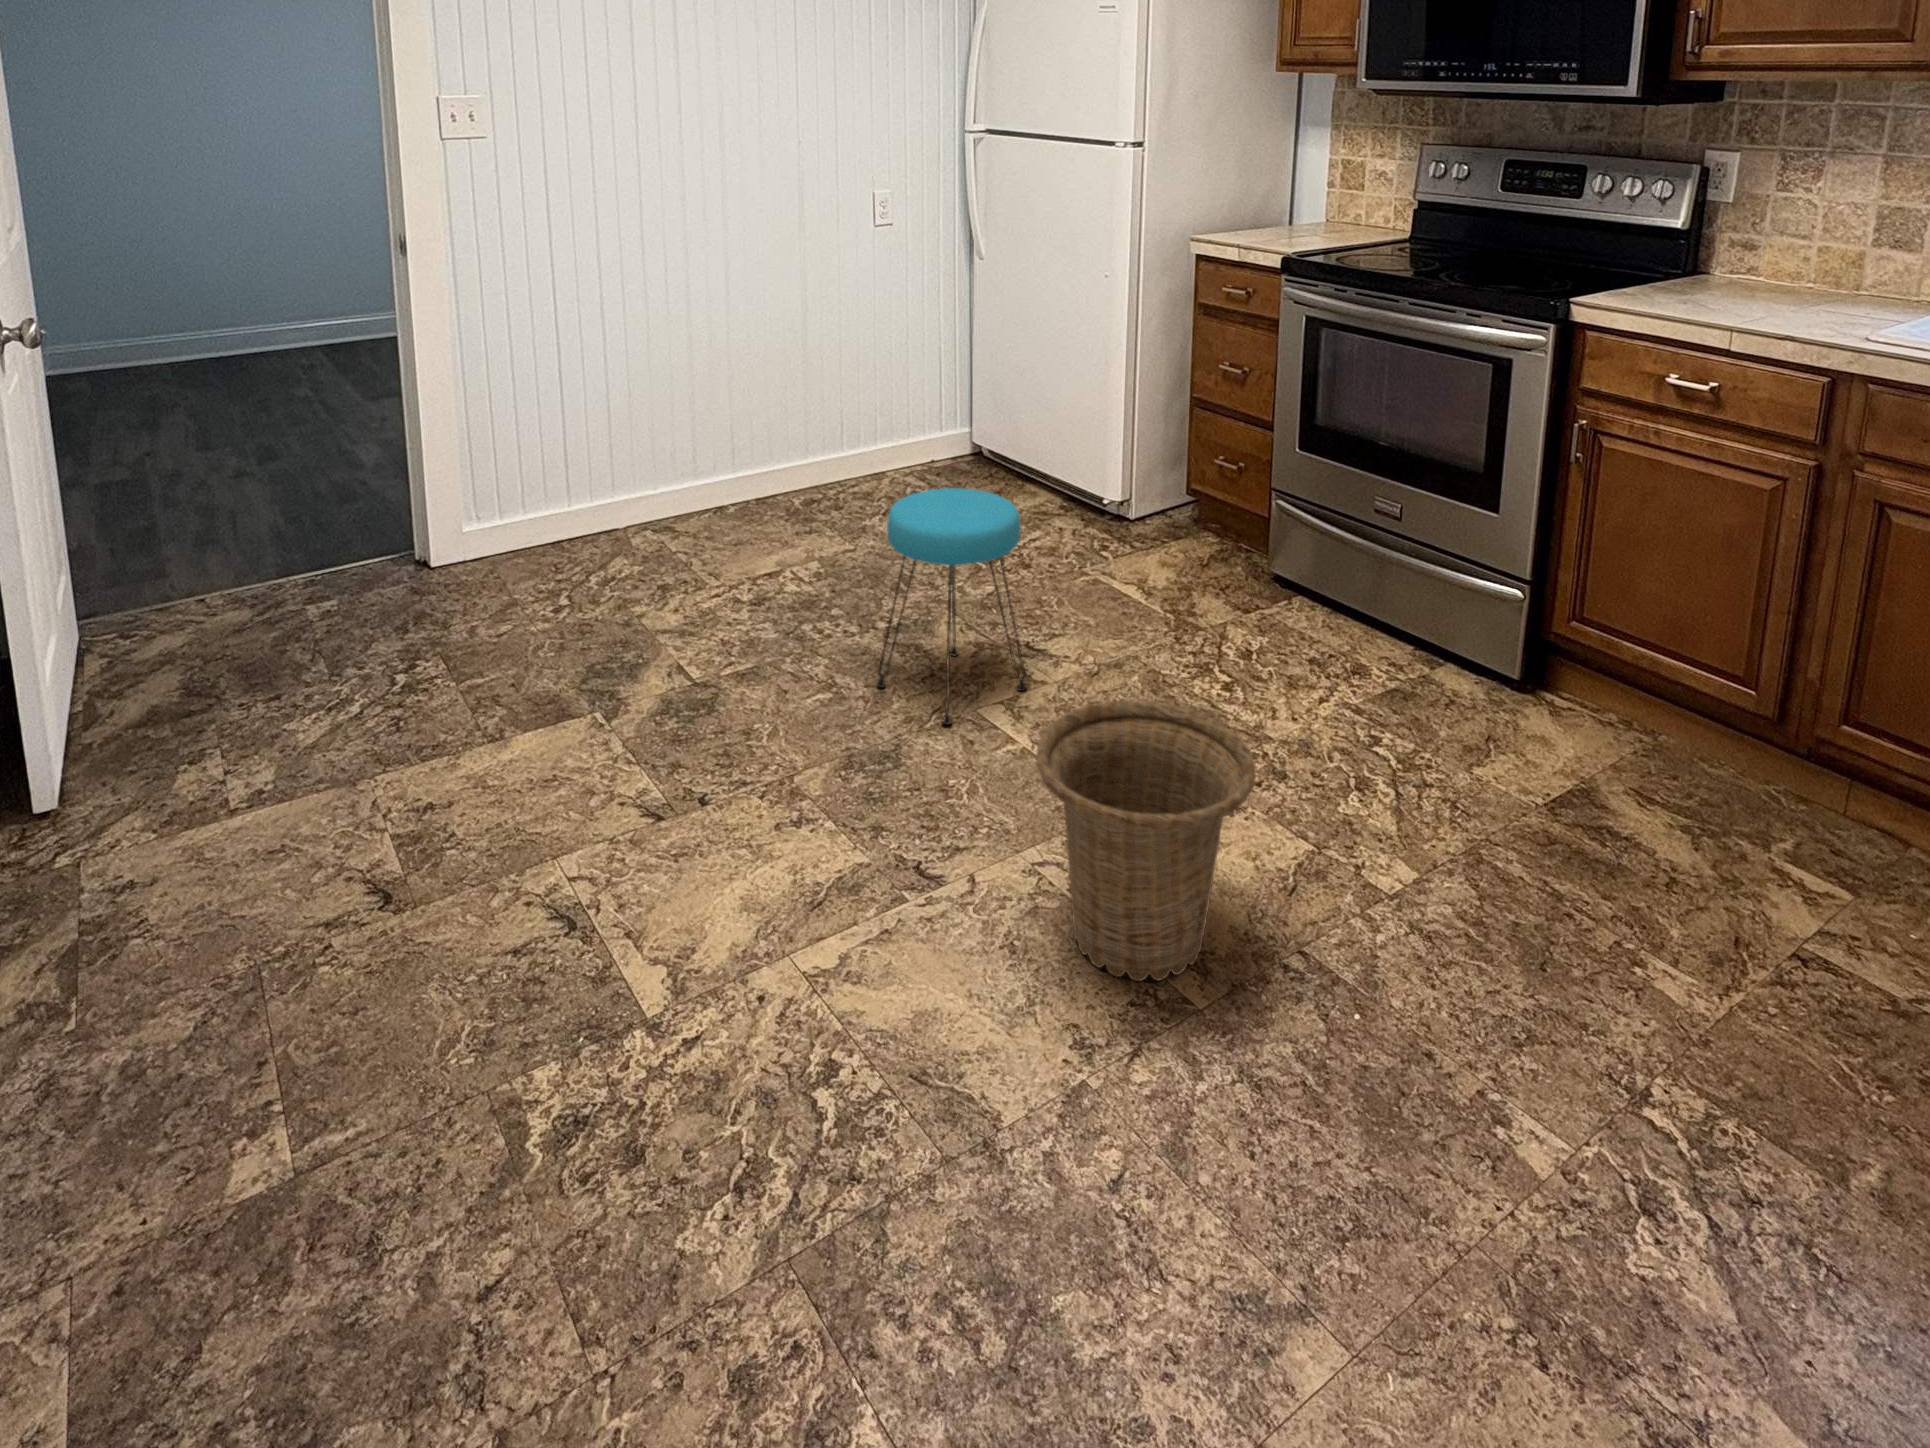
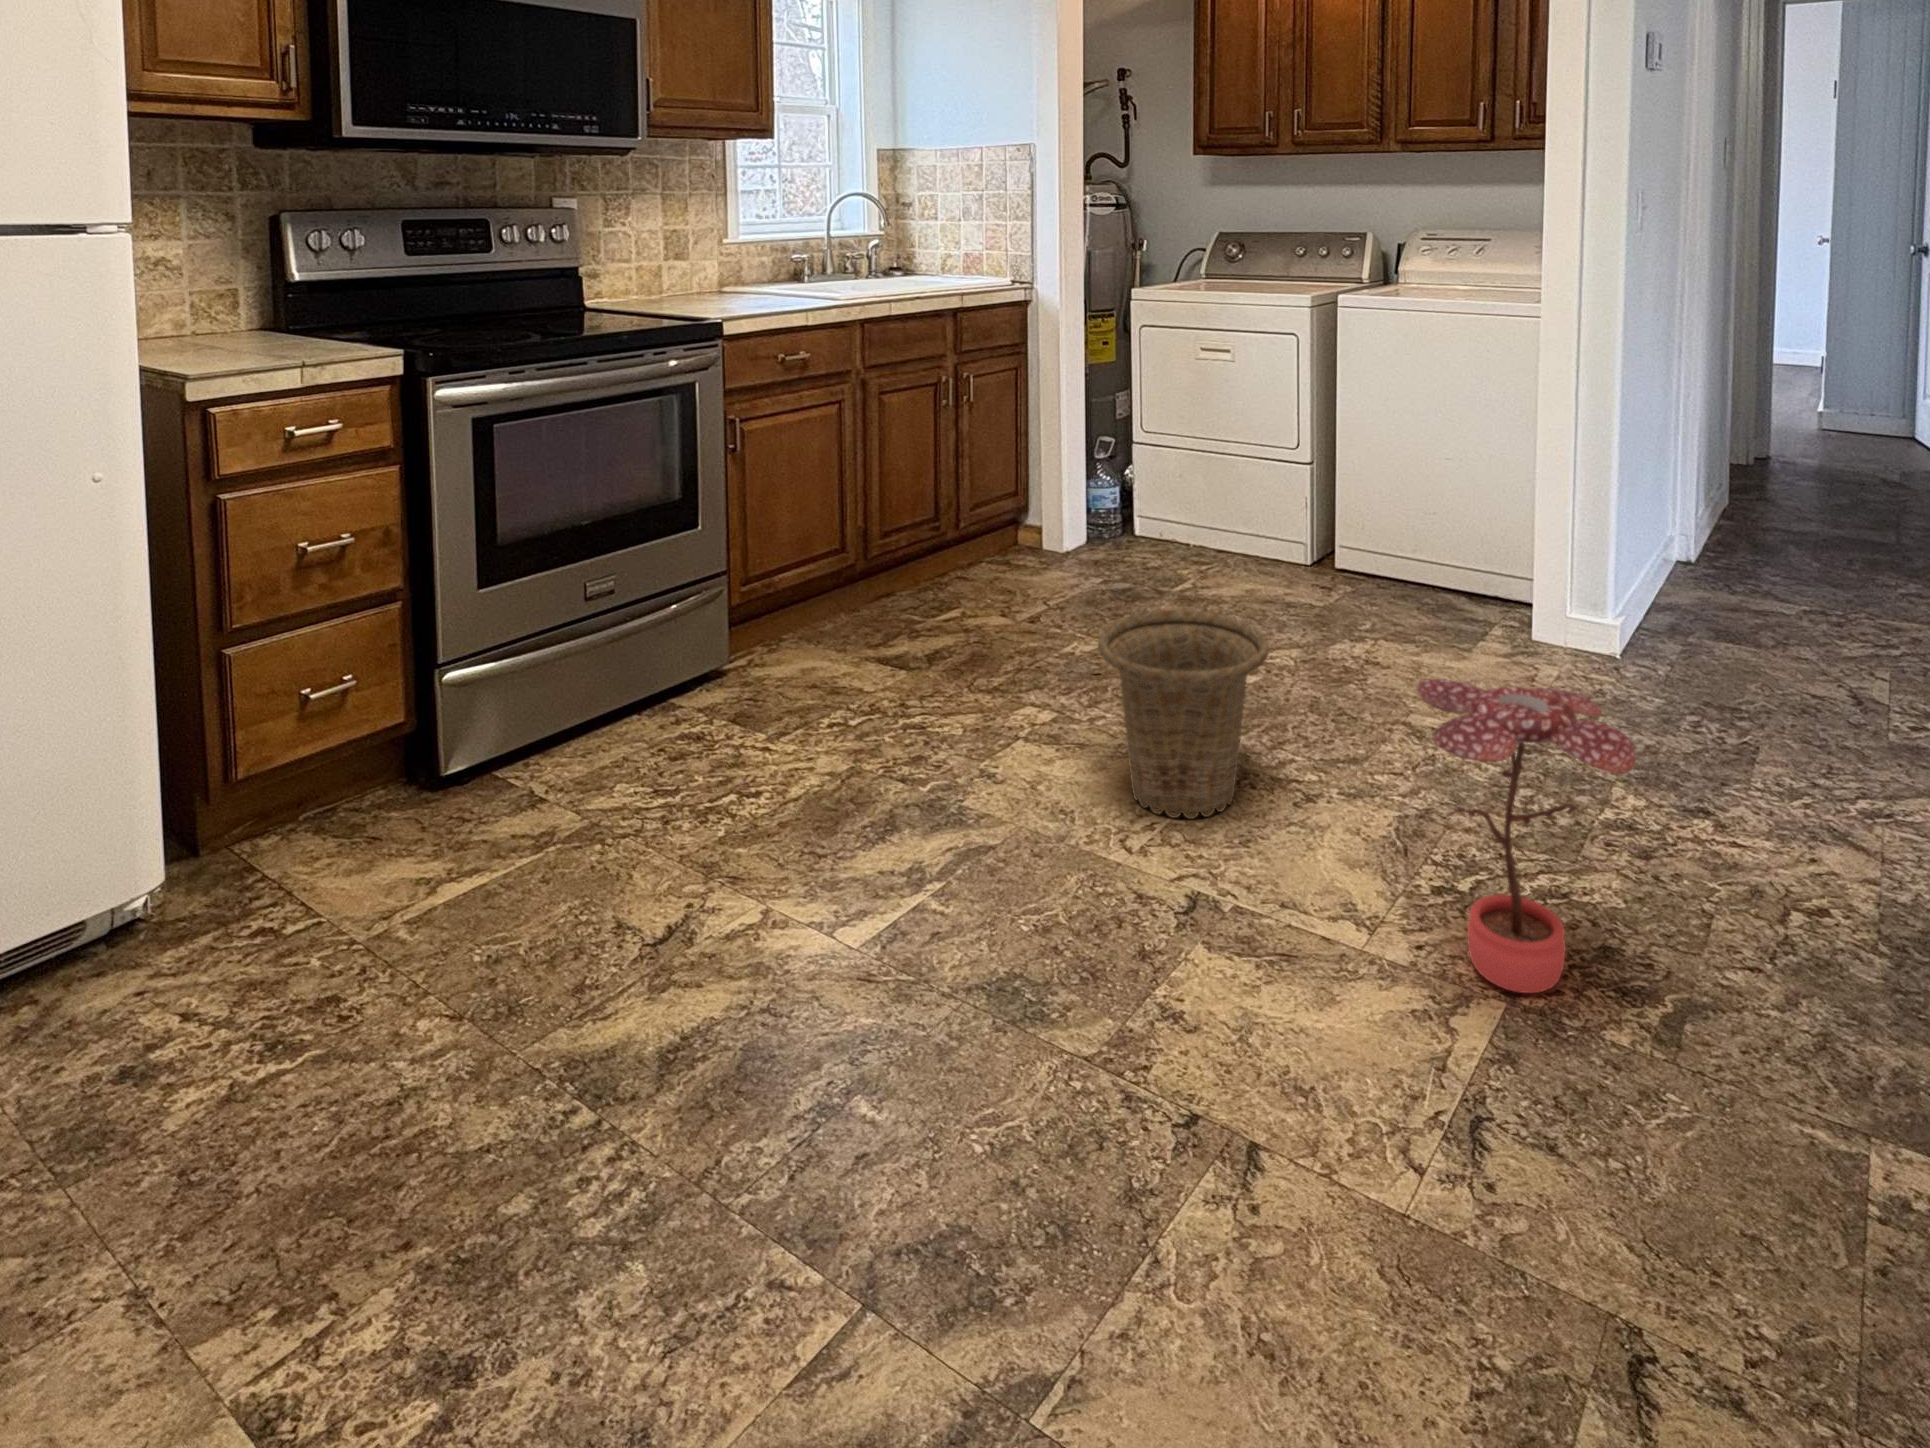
stool: present [876,488,1027,725] -> none [690,686,913,1054]
potted plant: none [536,726,794,1086] -> present [1418,679,1636,993]

